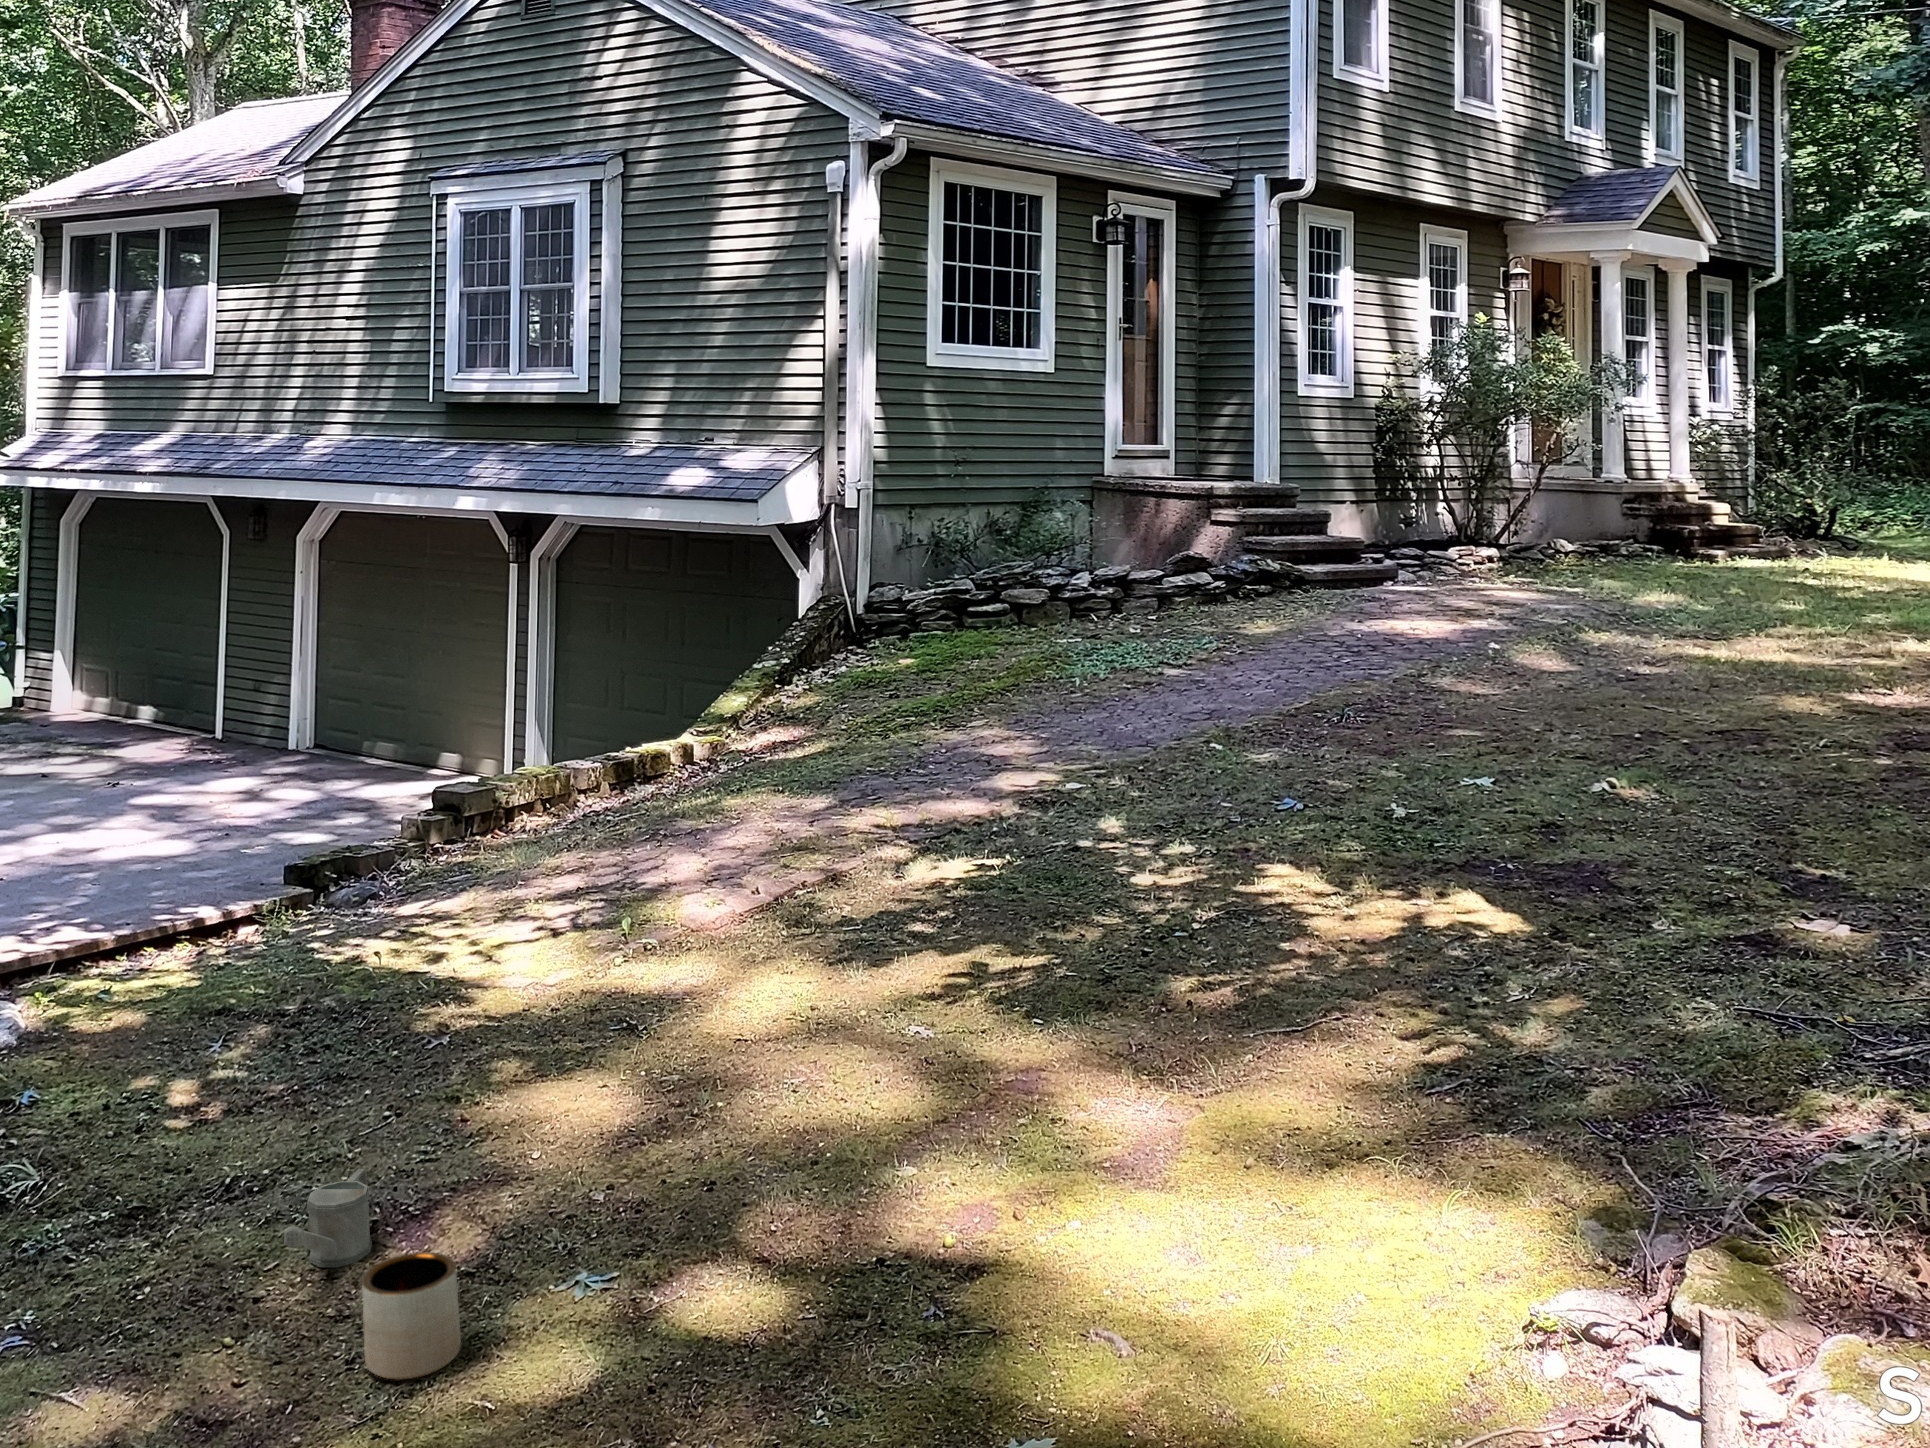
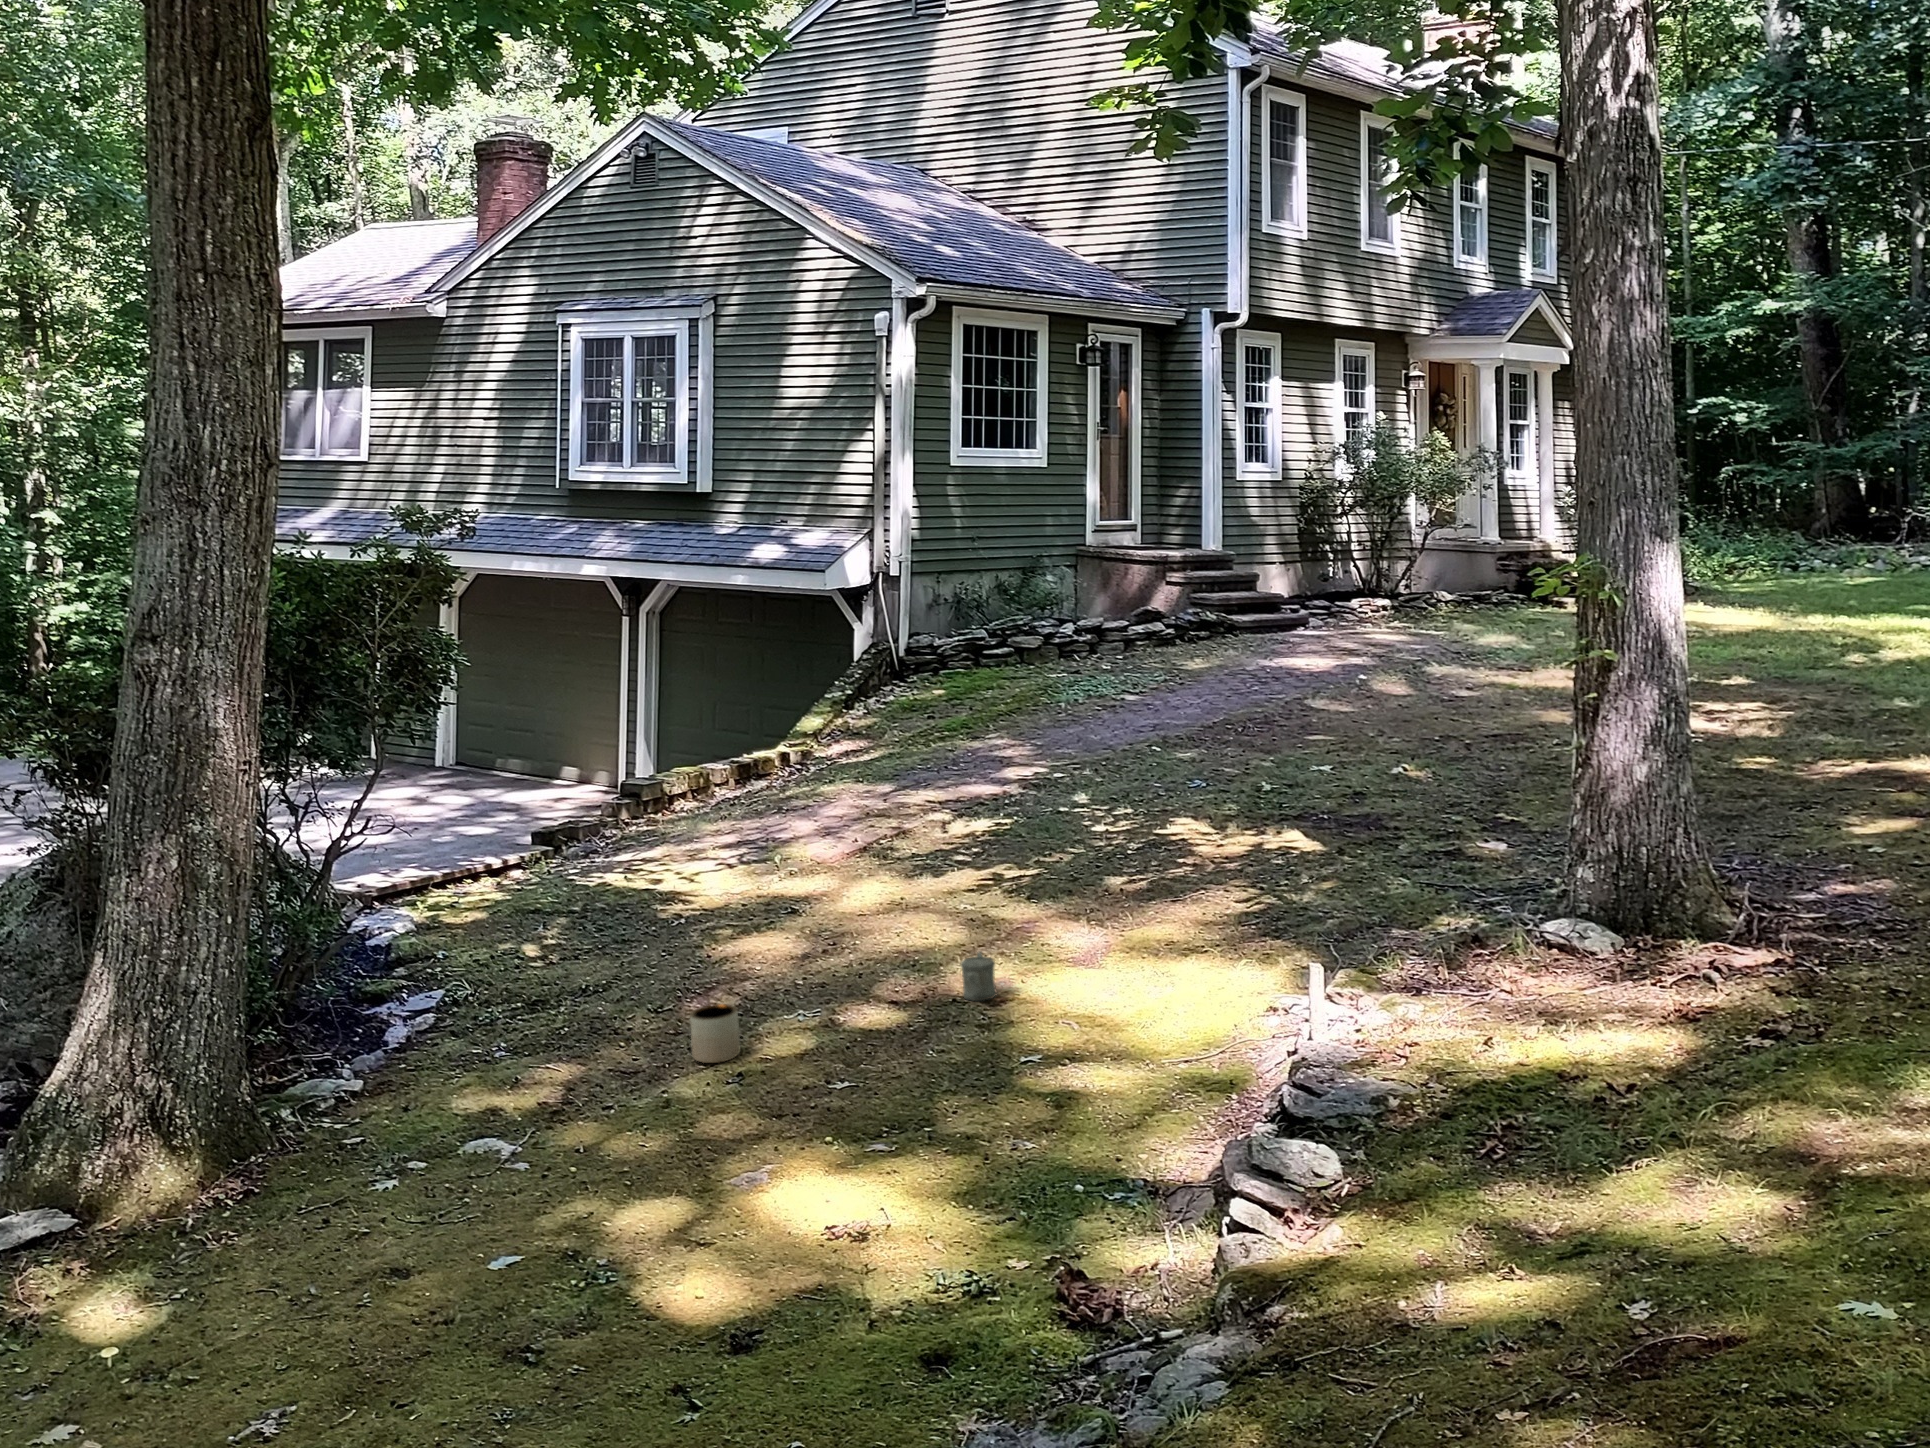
watering can: present [284,1169,372,1267] -> present [961,952,998,1001]

